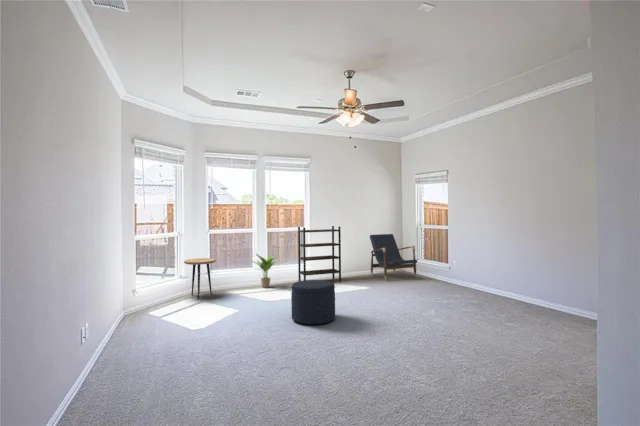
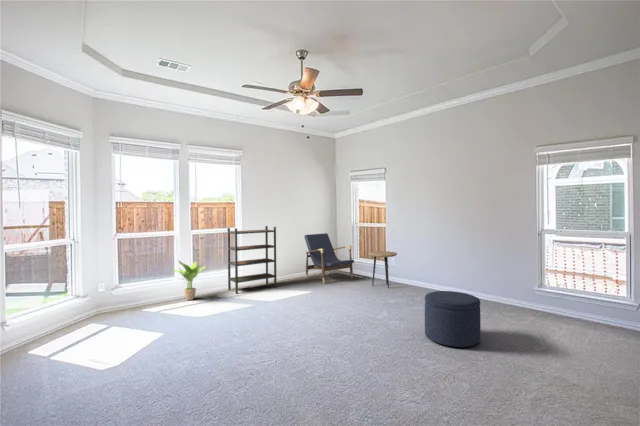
side table: present [184,258,216,299] -> present [368,251,397,288]
ottoman: present [291,280,335,324] -> present [425,291,481,347]

